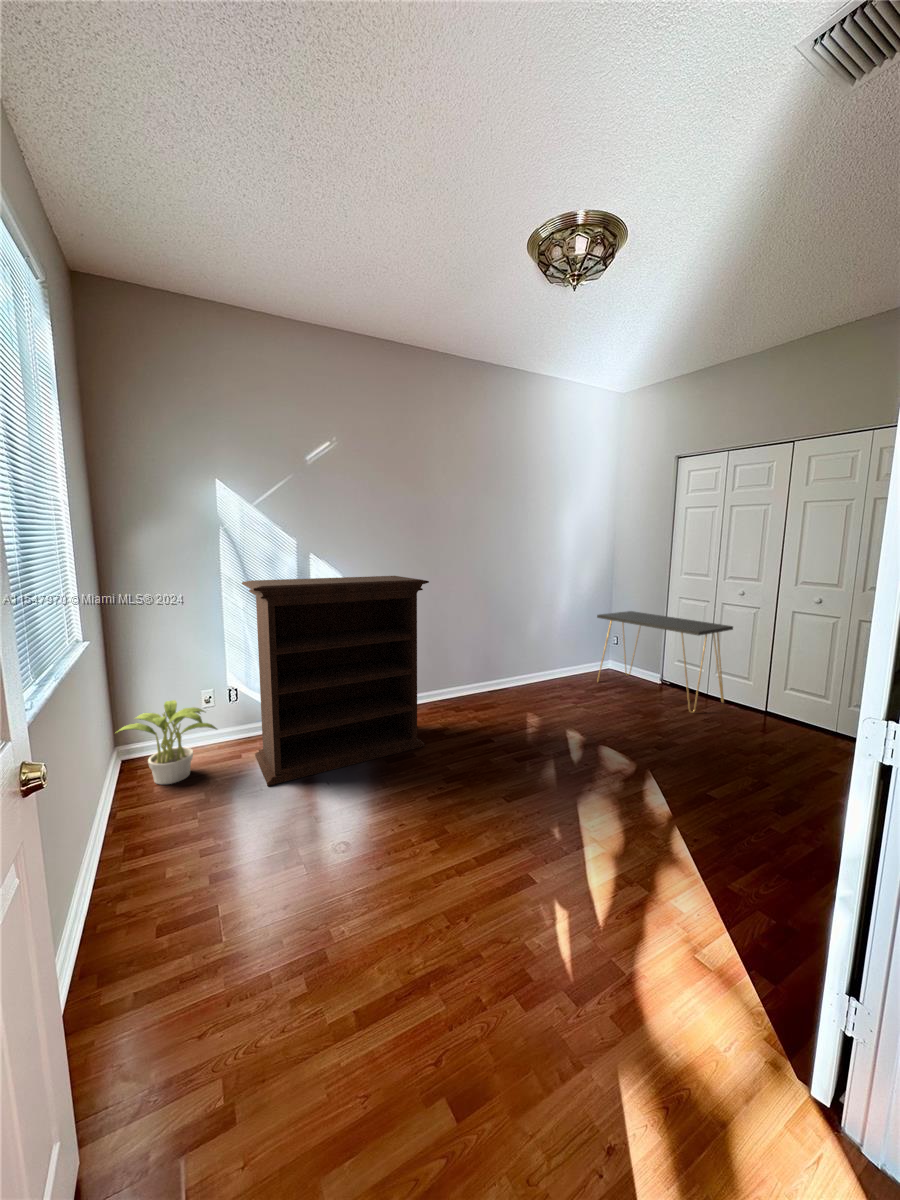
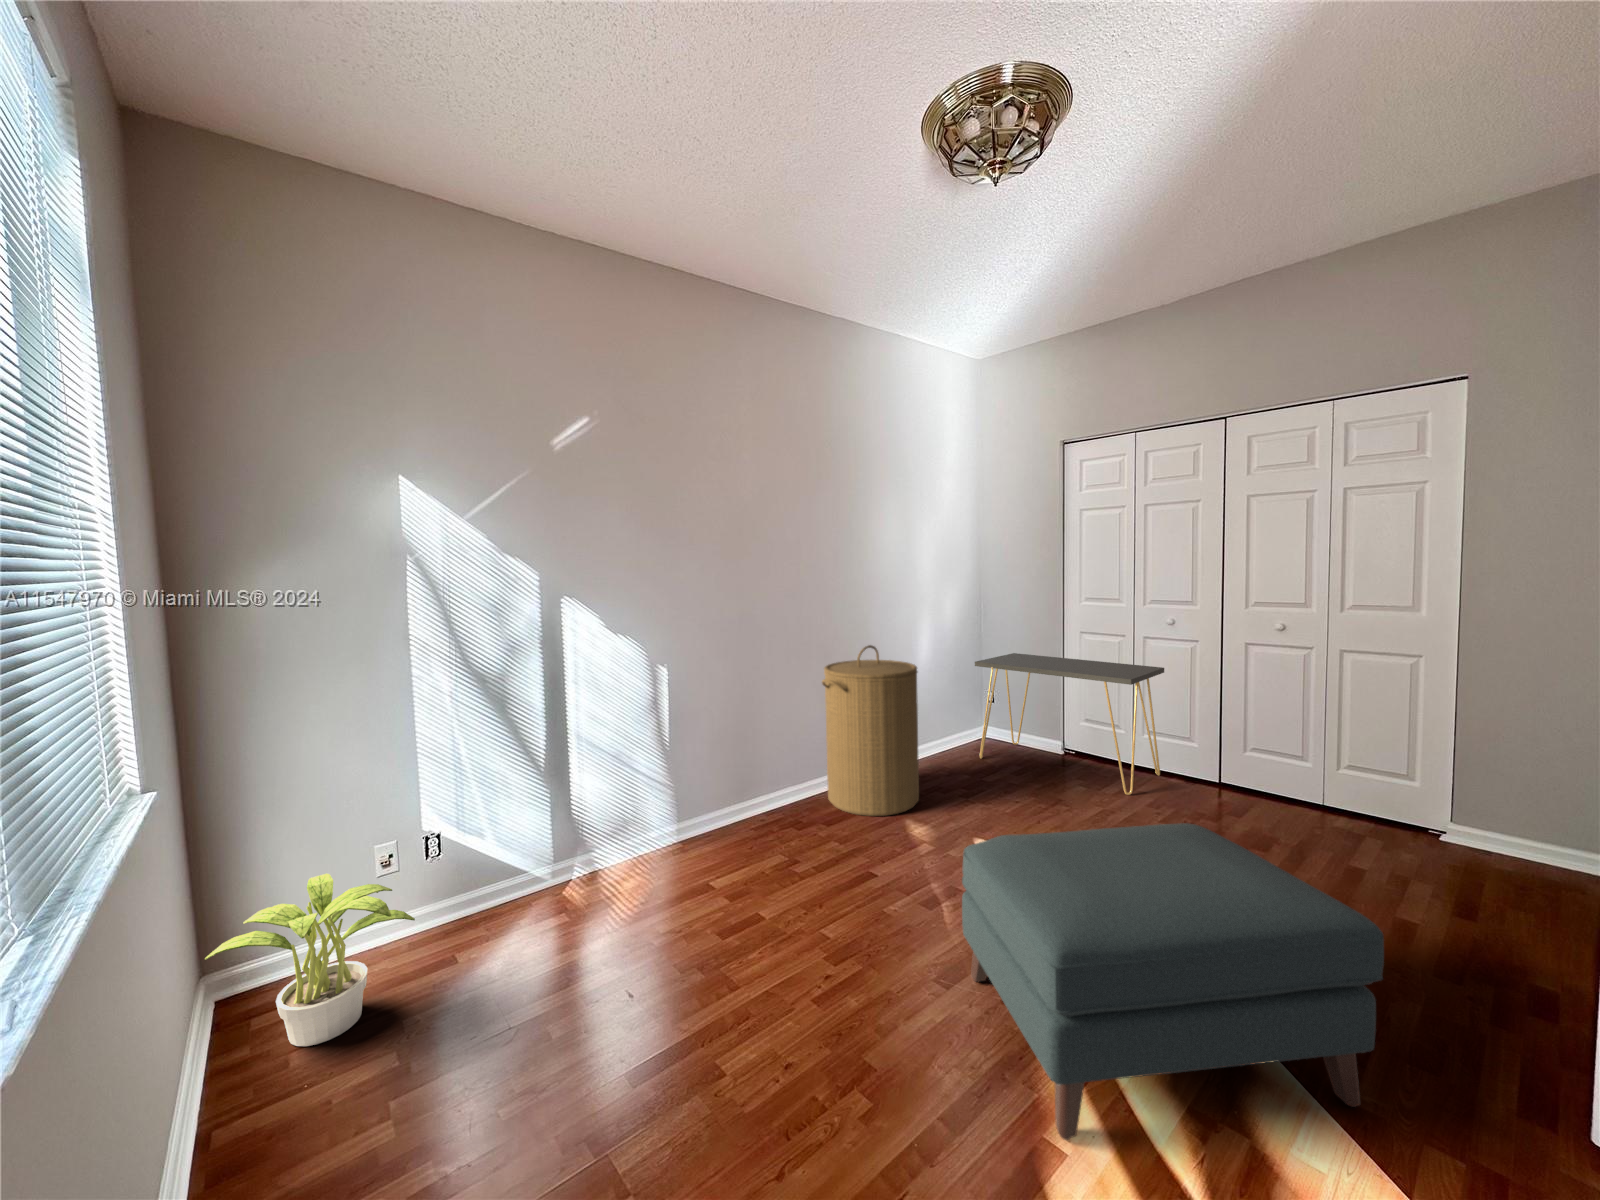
bookshelf: present [242,576,429,786] -> none [456,622,774,1018]
laundry hamper: none [478,598,545,710] -> present [822,645,919,816]
ottoman: none [521,715,754,890] -> present [962,823,1384,1140]

